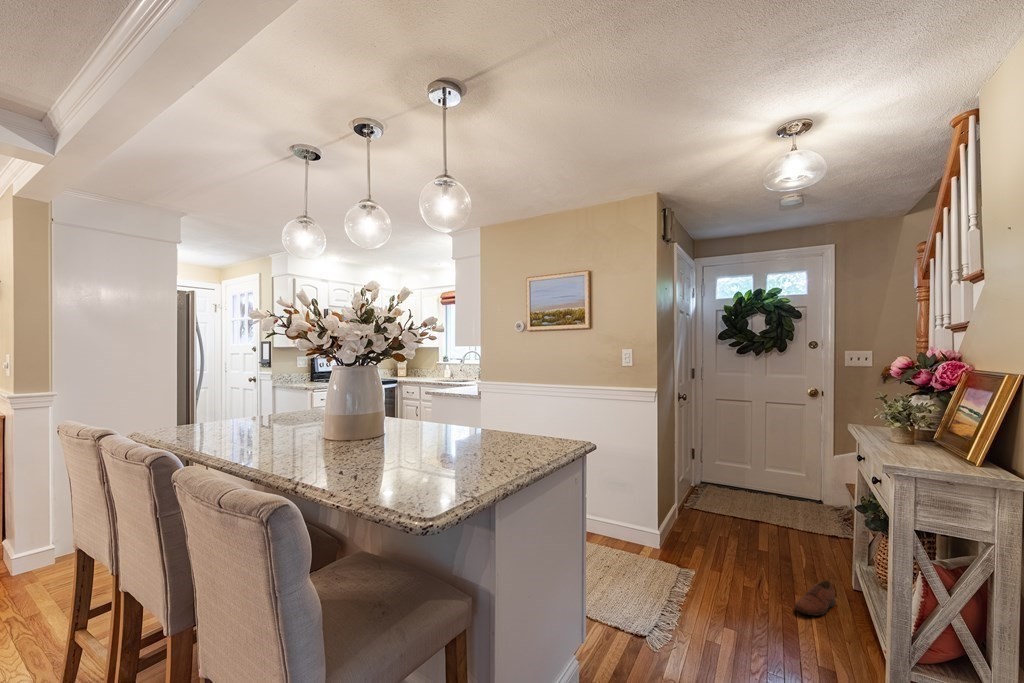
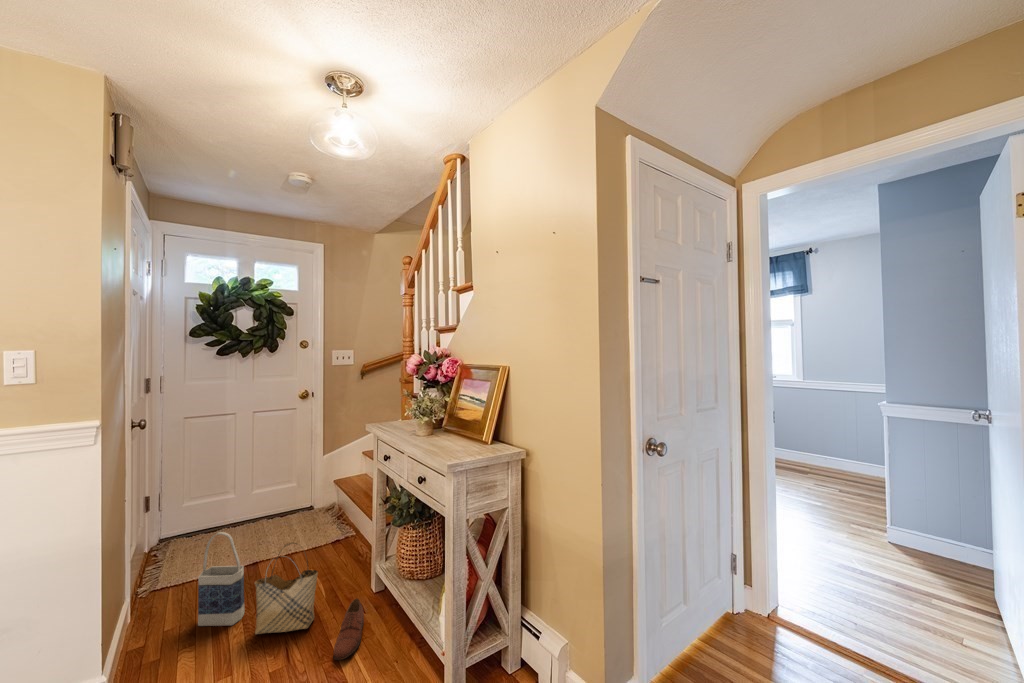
bag: none [711,479,741,549] -> present [198,532,244,626]
woven basket: none [743,506,794,579] -> present [255,543,318,634]

